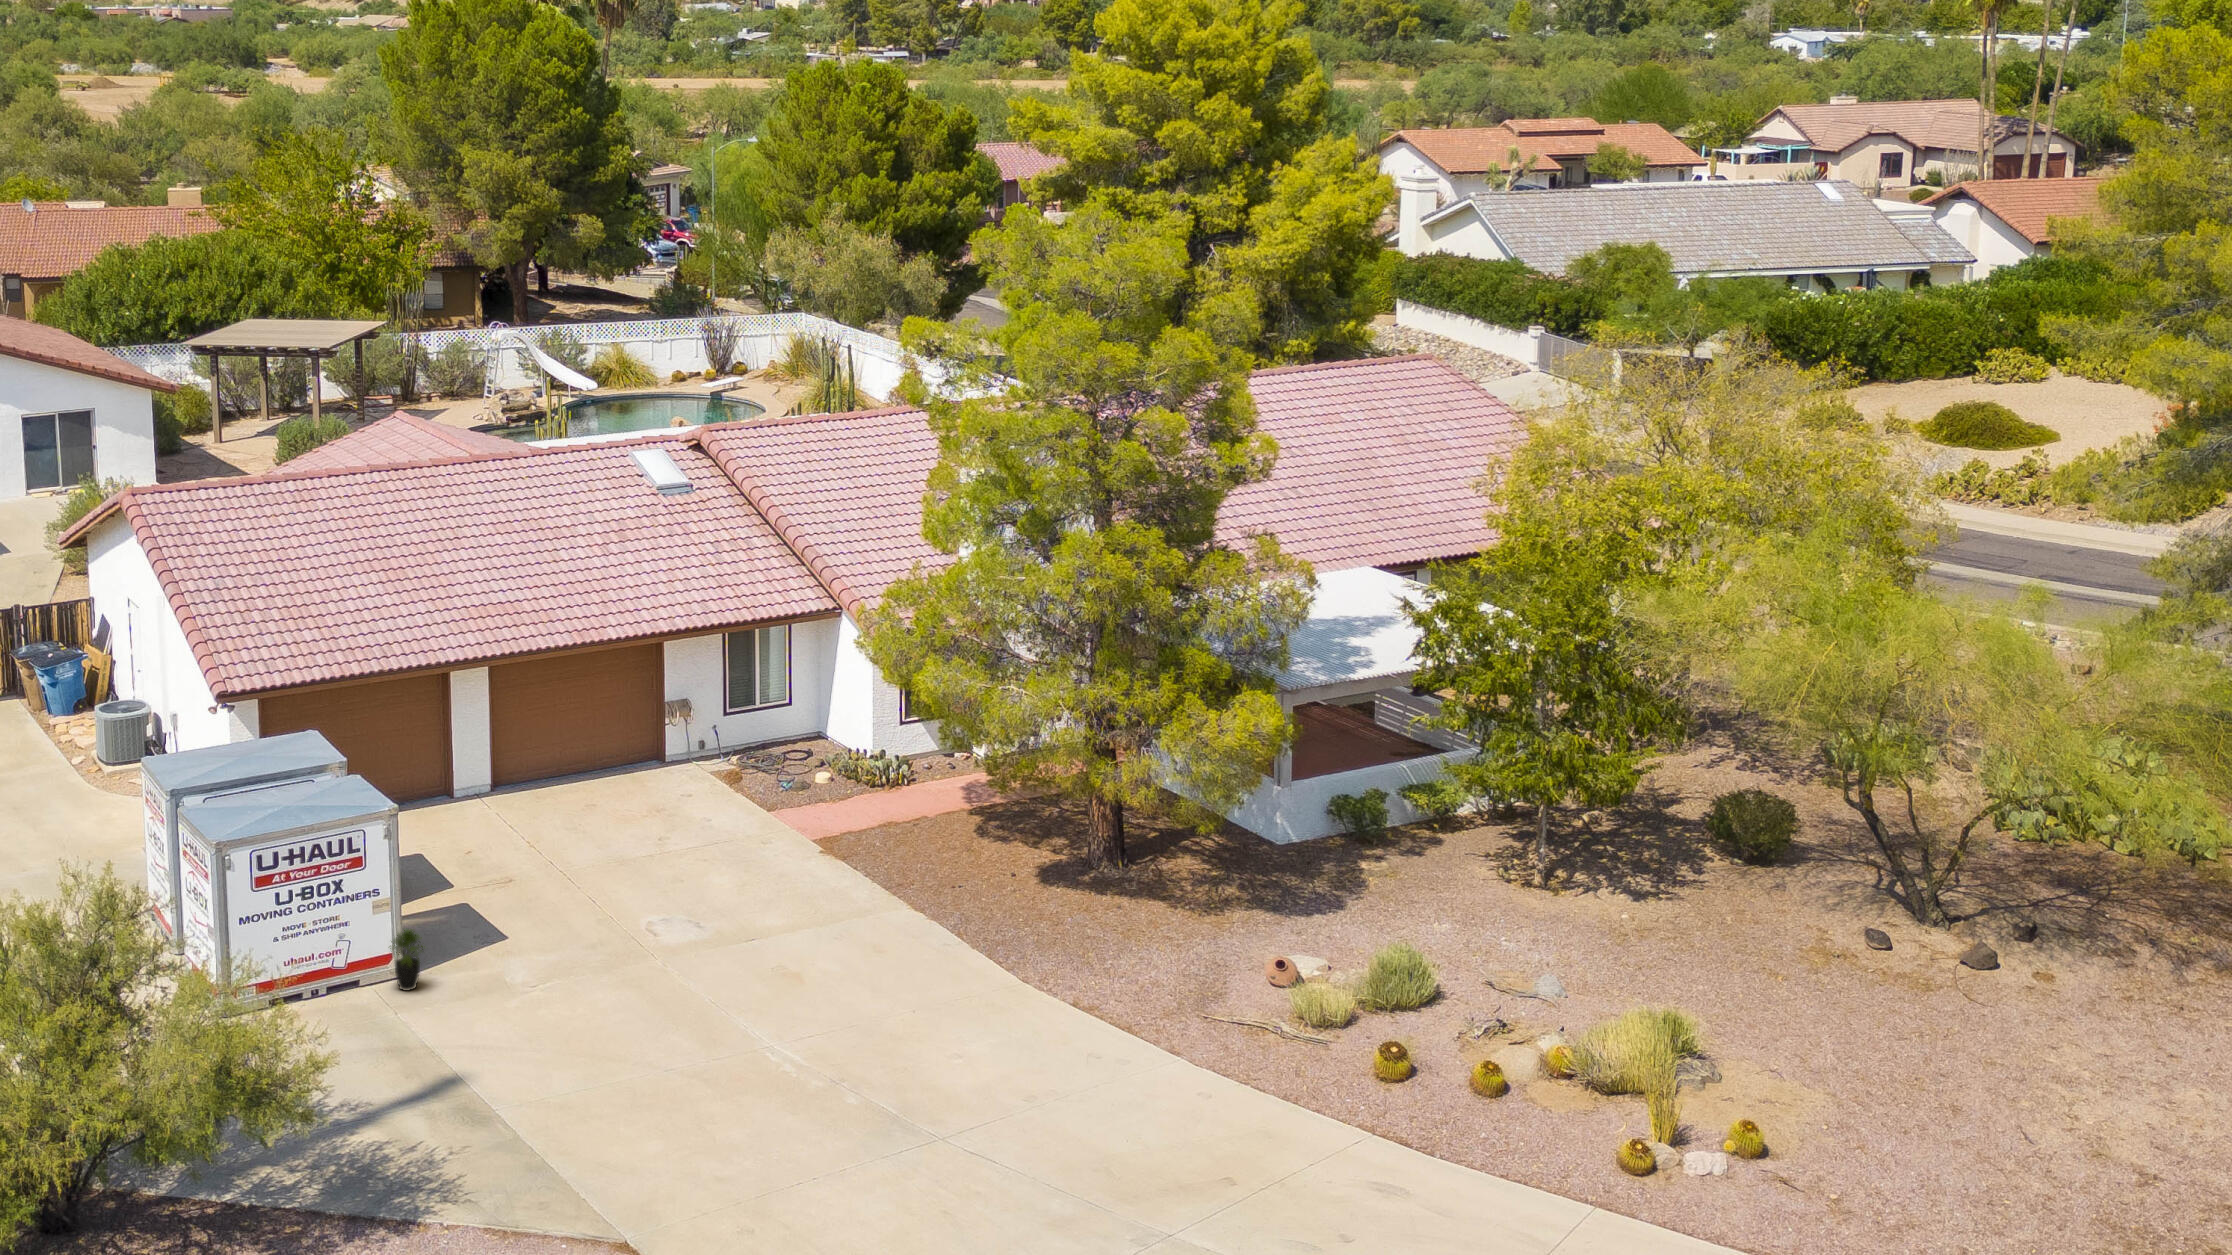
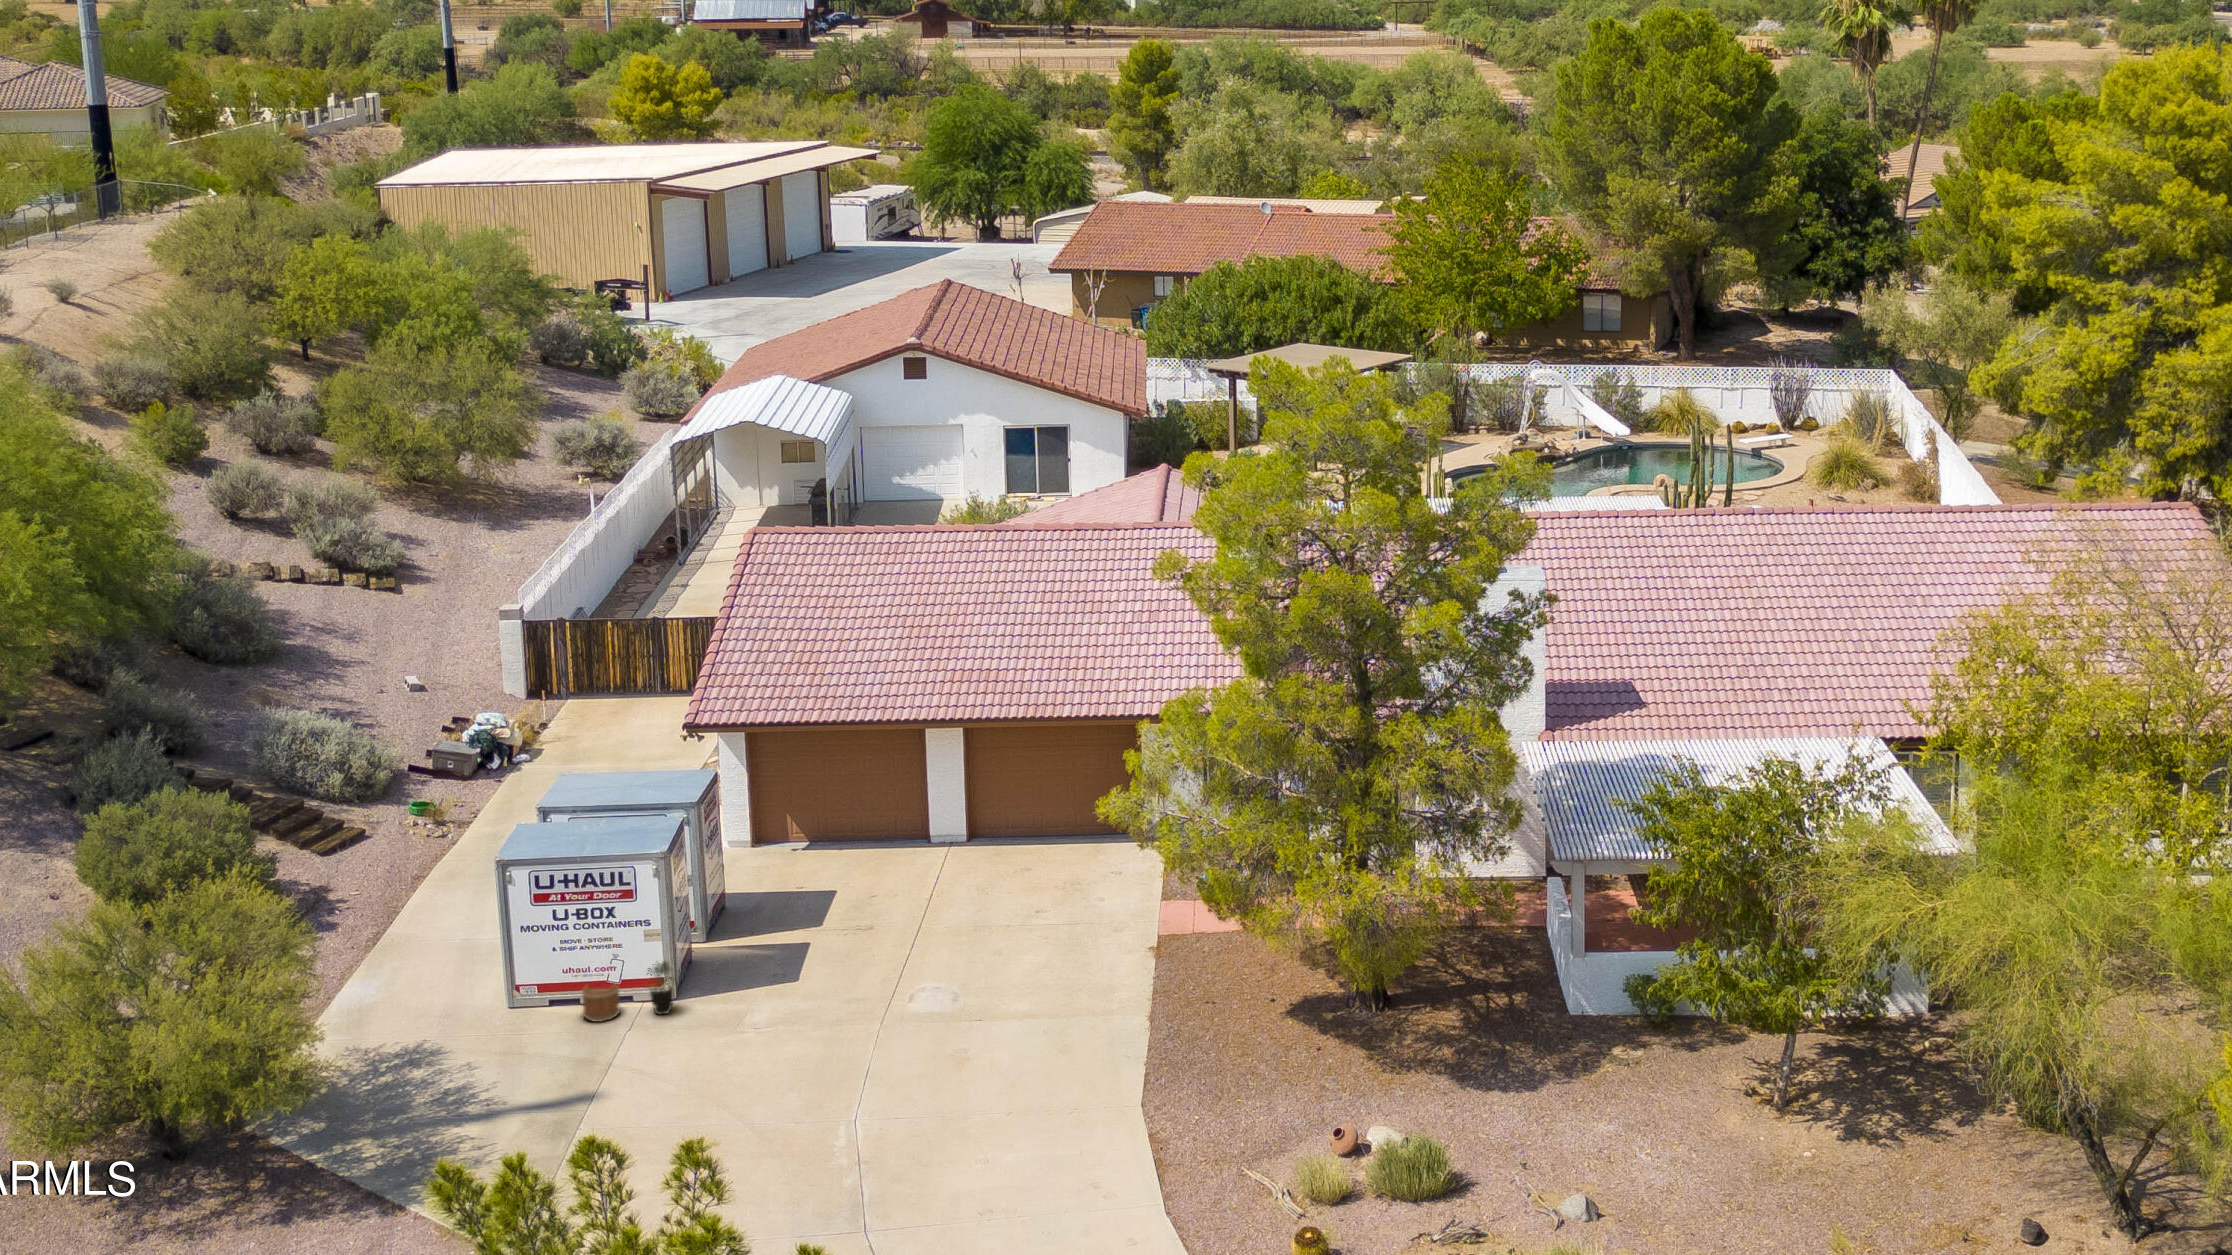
bucket: none [325,963,367,1011] -> present [582,984,620,1022]

